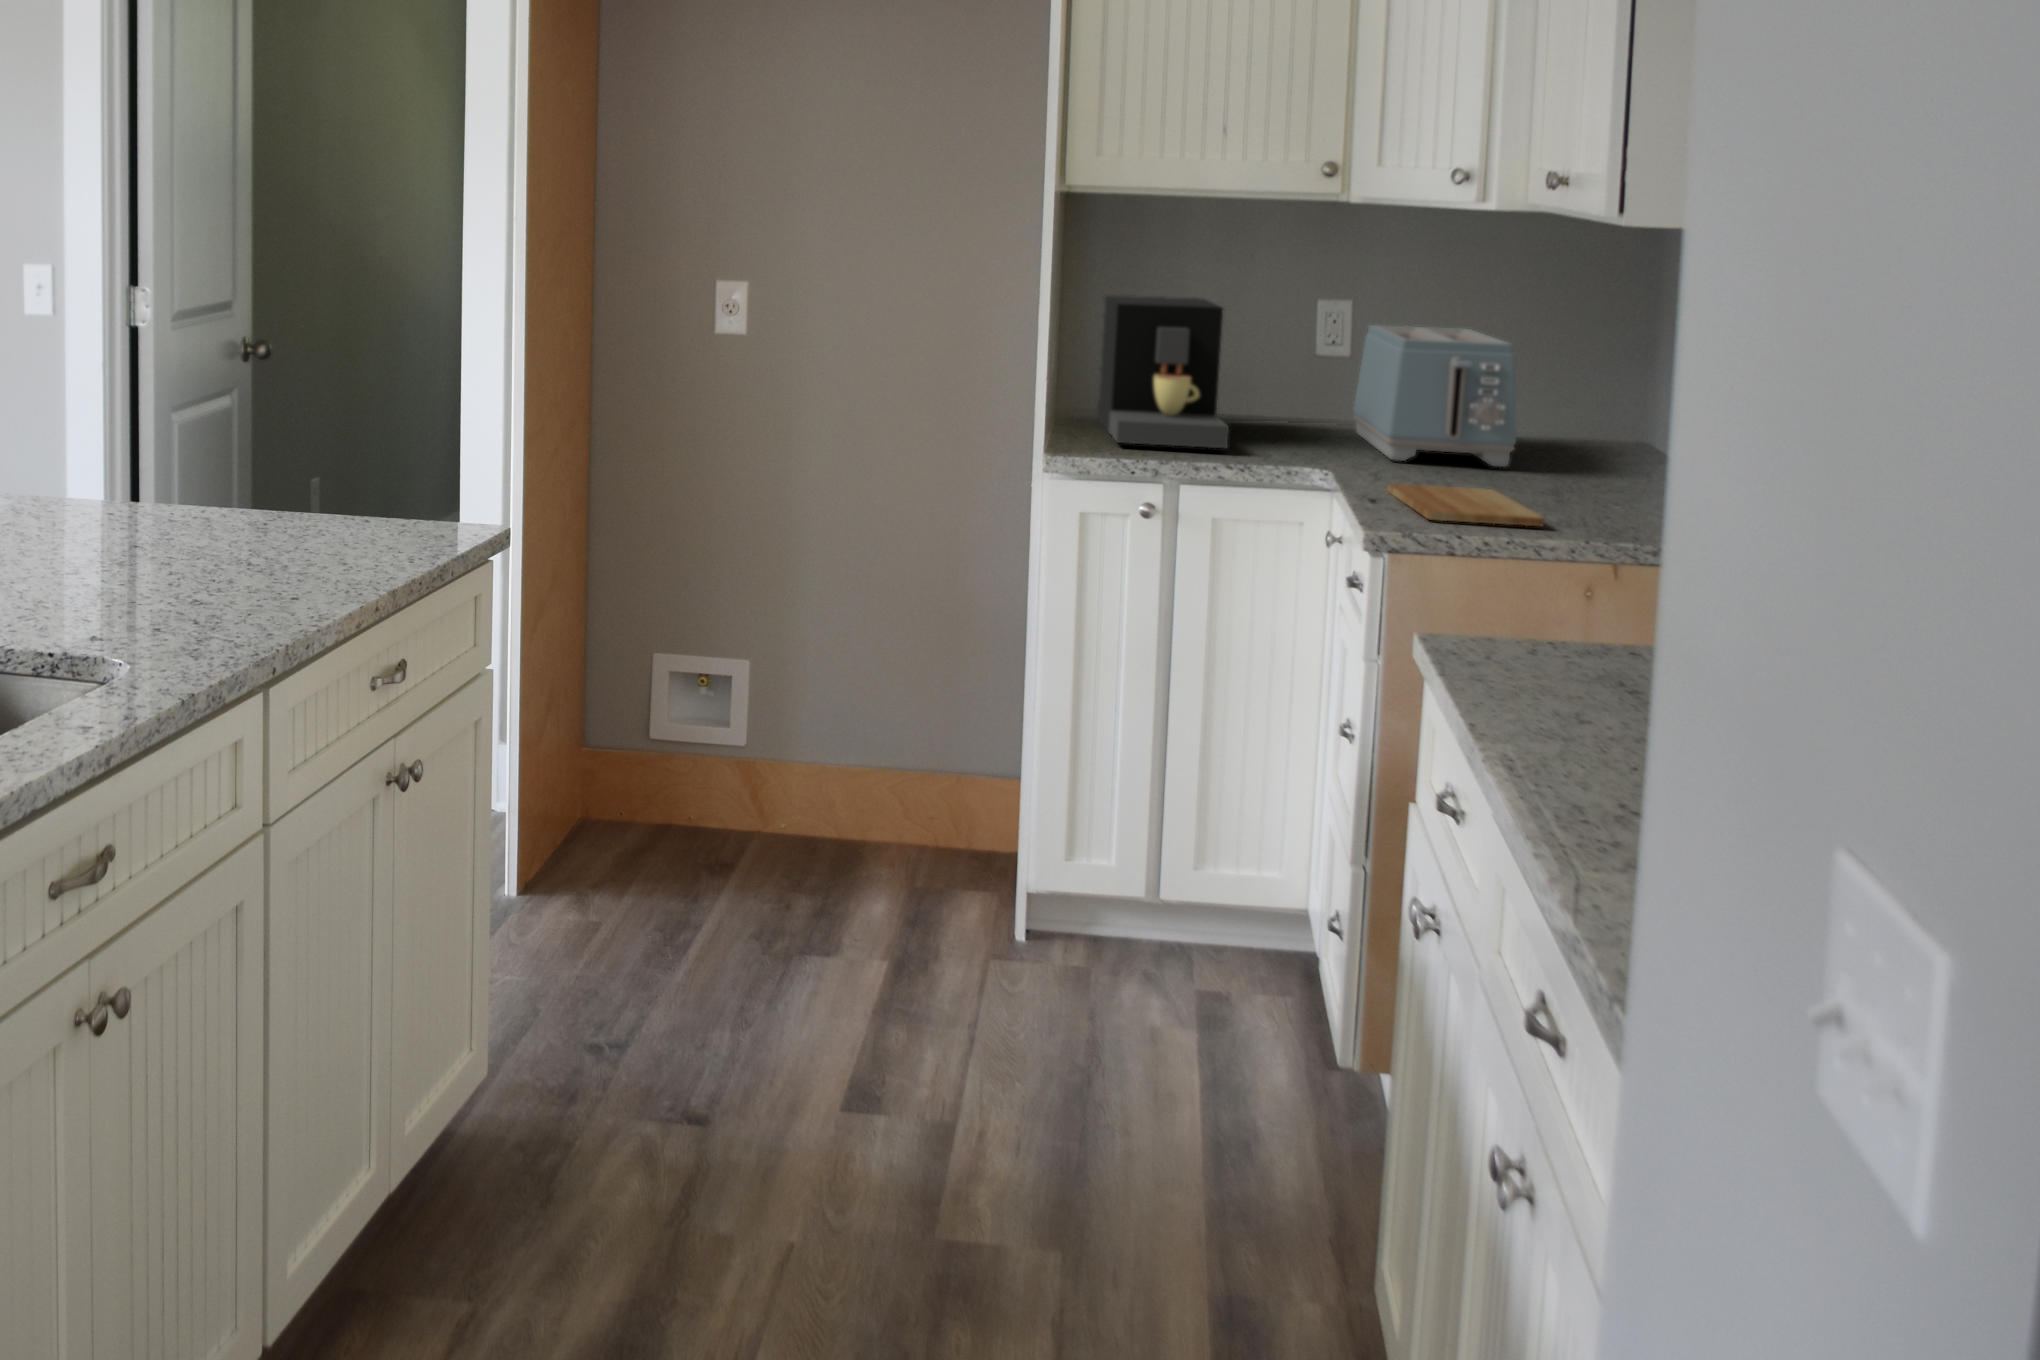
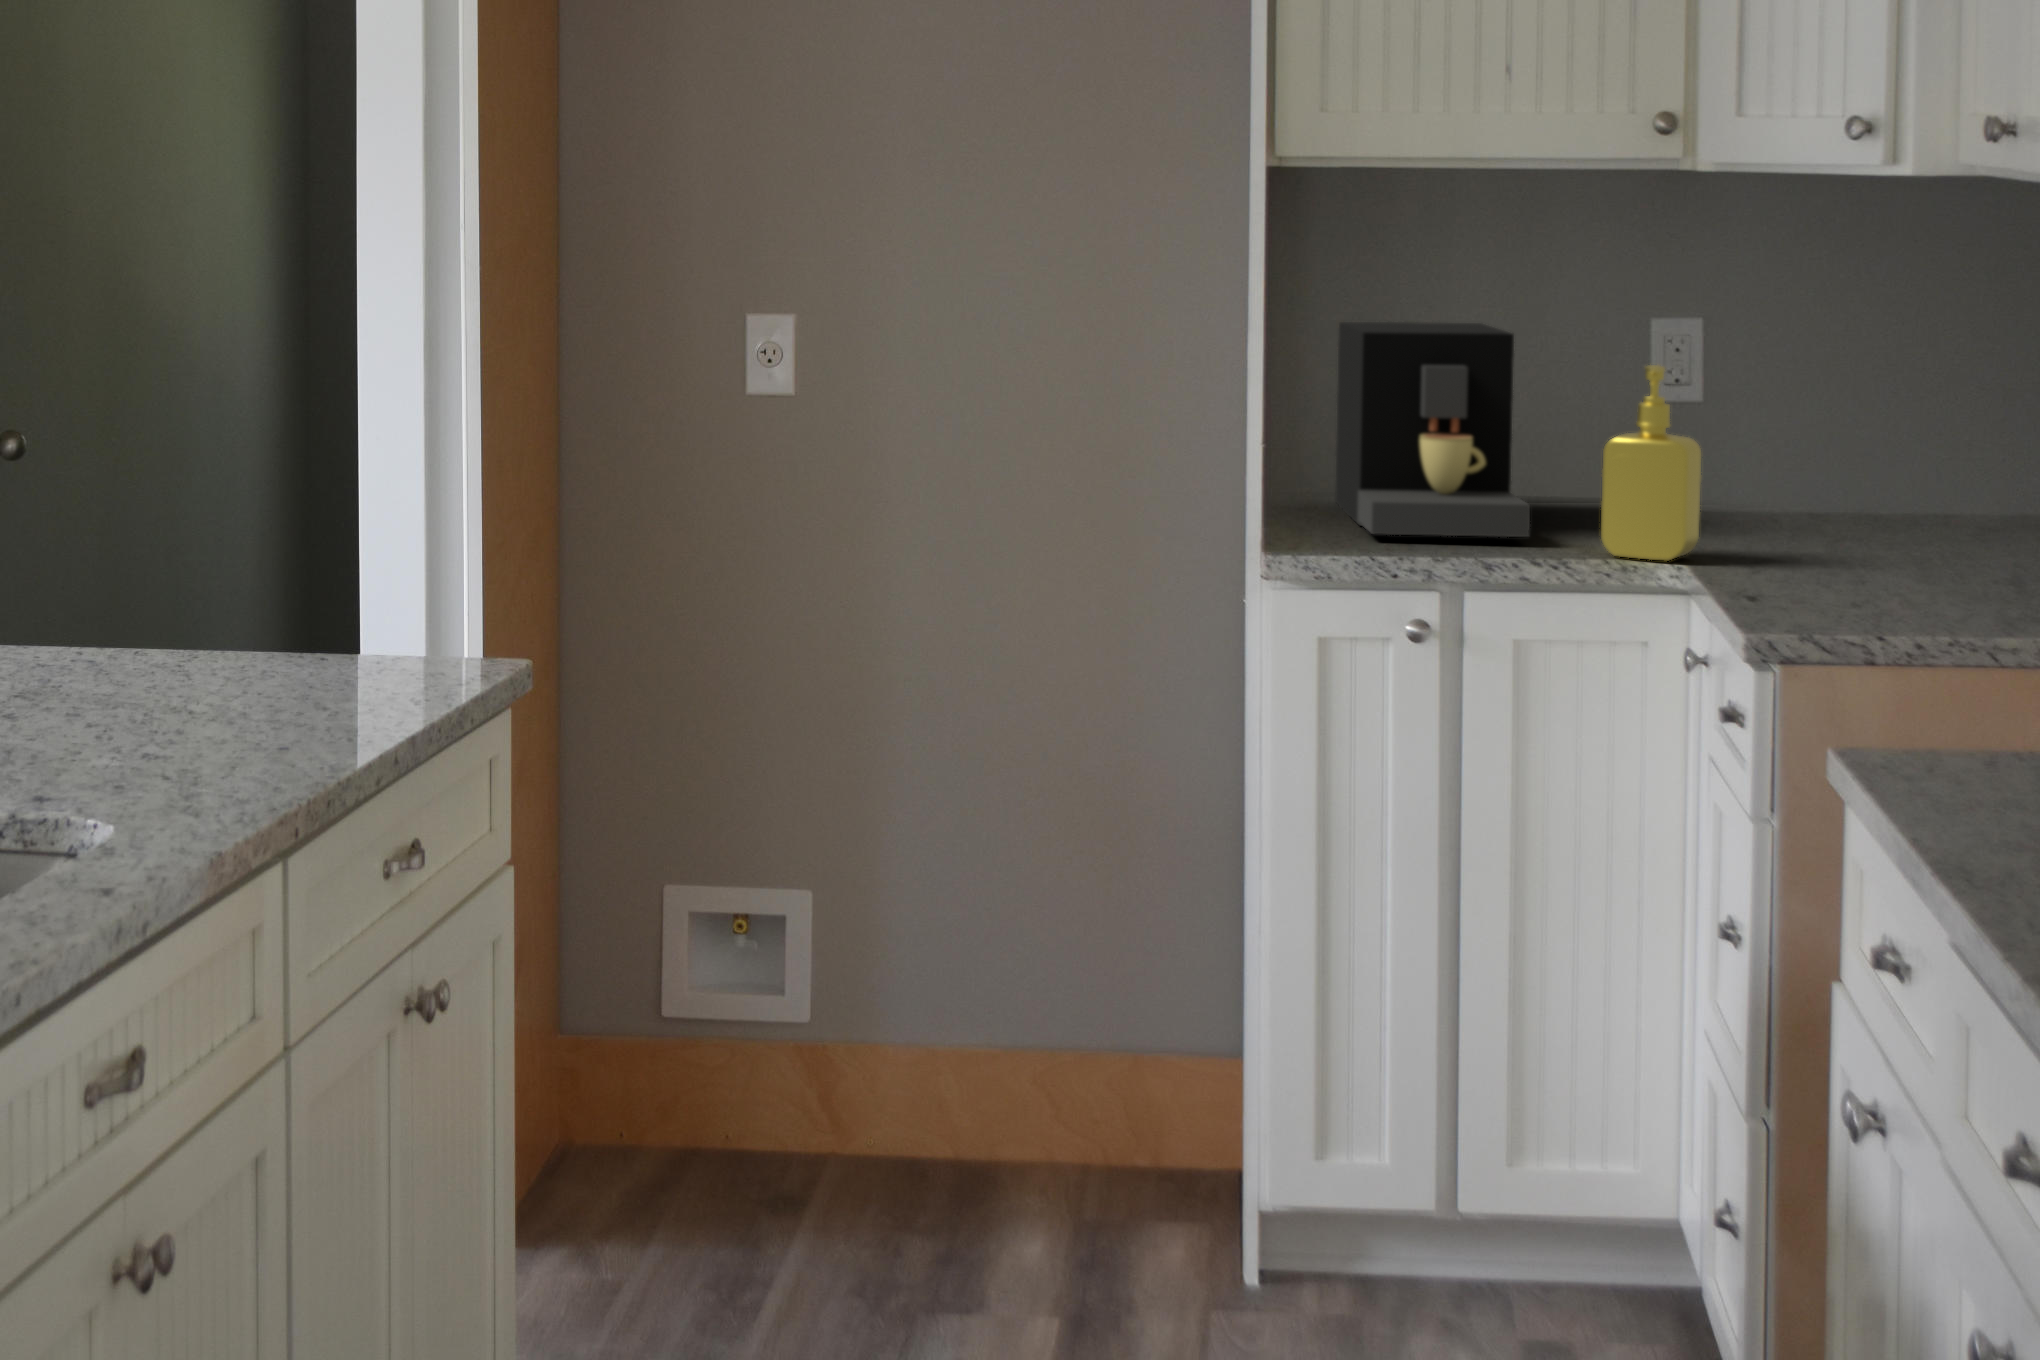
toaster: present [1354,325,1516,467] -> none [1703,356,1929,551]
soap dispenser: none [1278,333,1353,469] -> present [1601,365,1701,561]
cutting board: present [1387,484,1544,526] -> none [1755,574,1967,620]

